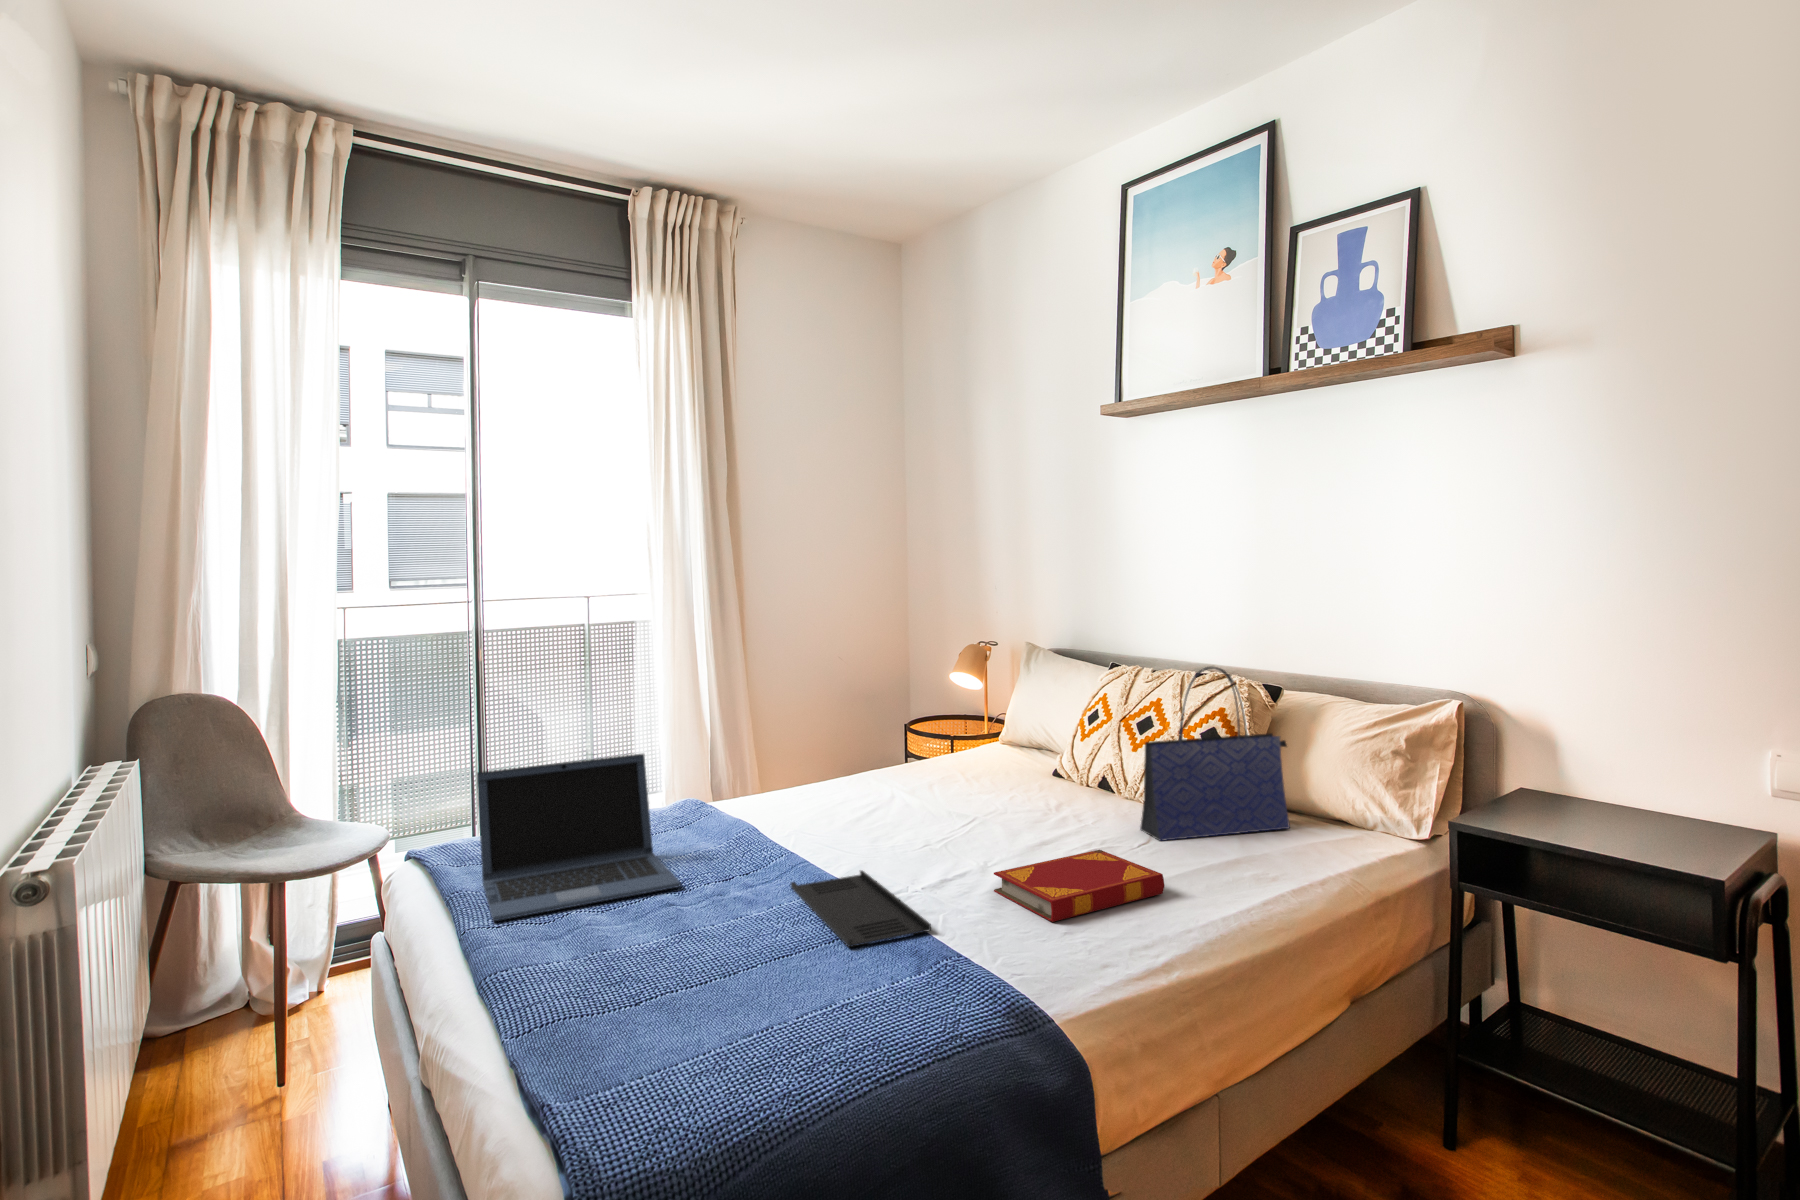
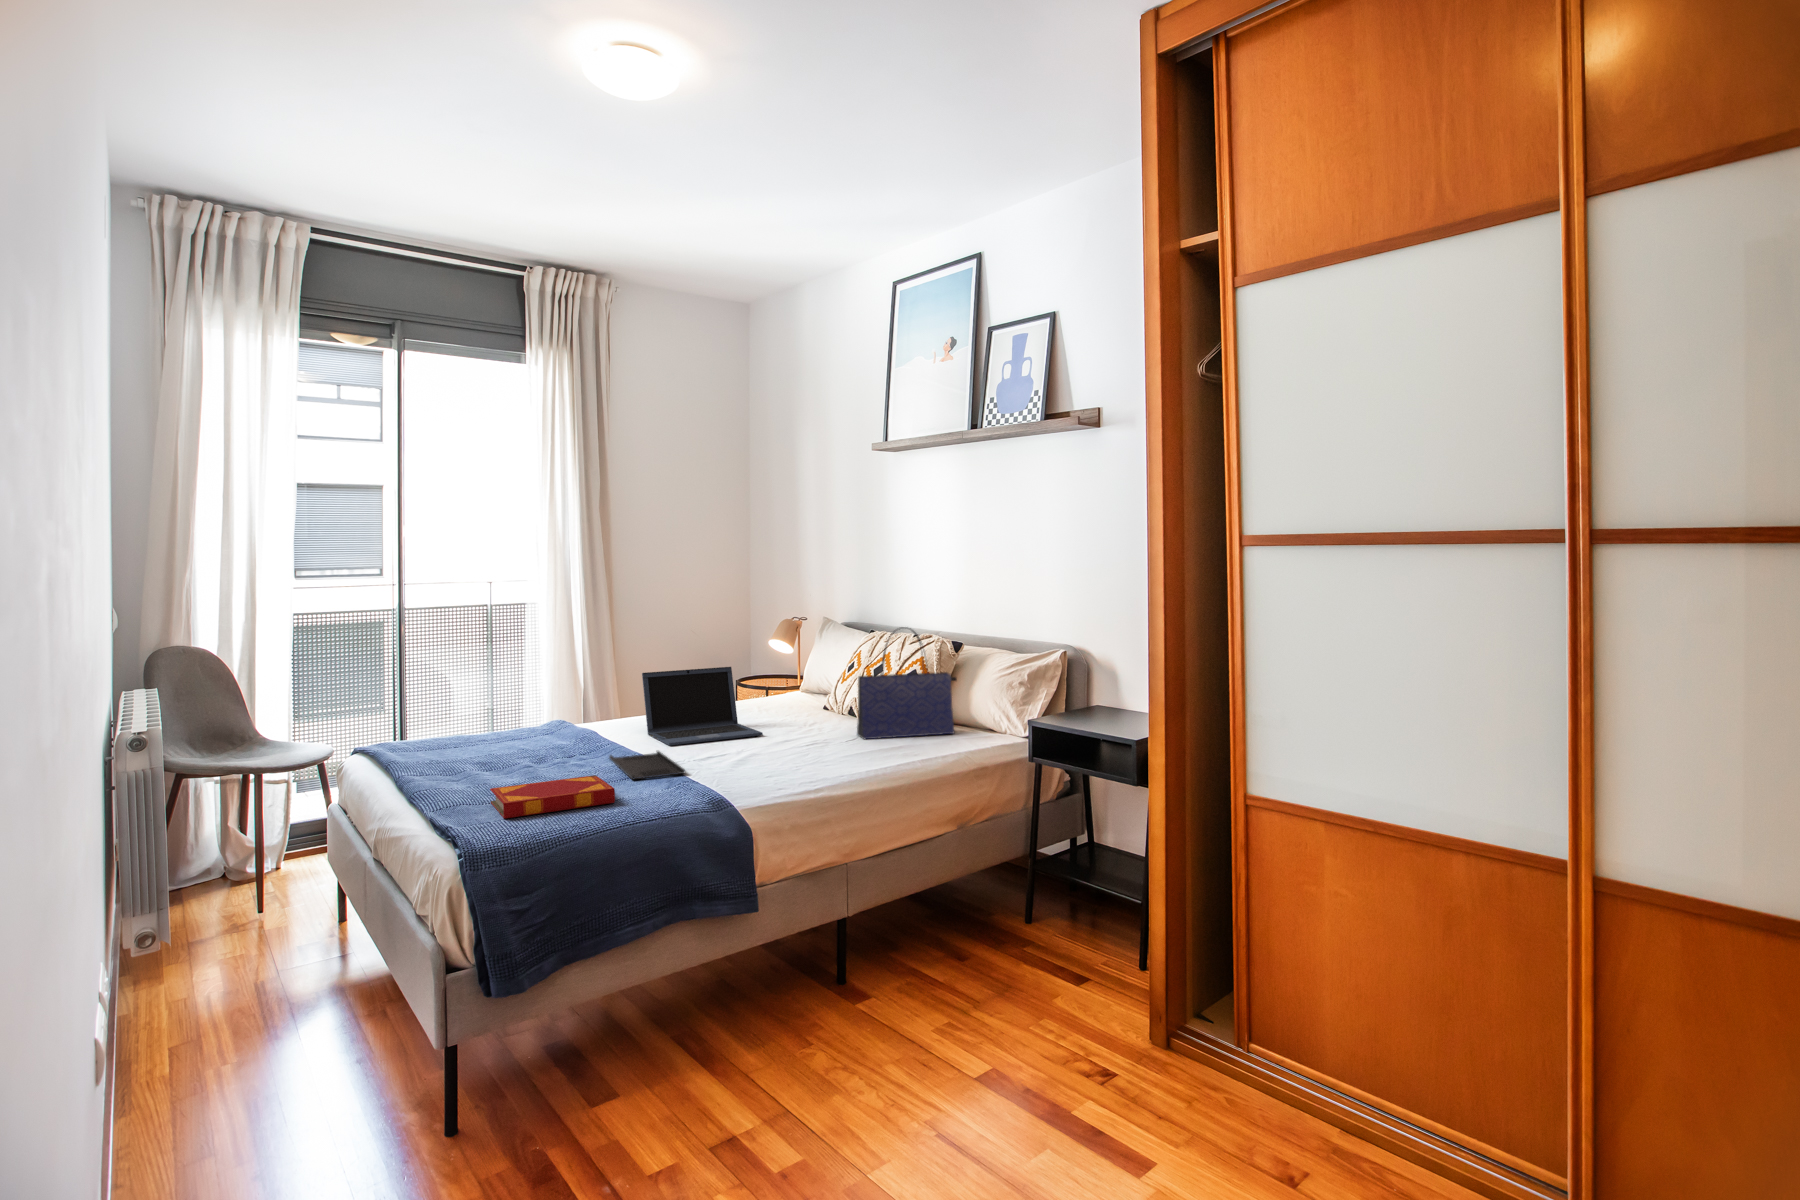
laptop: present [477,754,681,921] -> present [642,667,763,746]
hardback book: present [994,850,1164,922] -> present [490,775,615,818]

